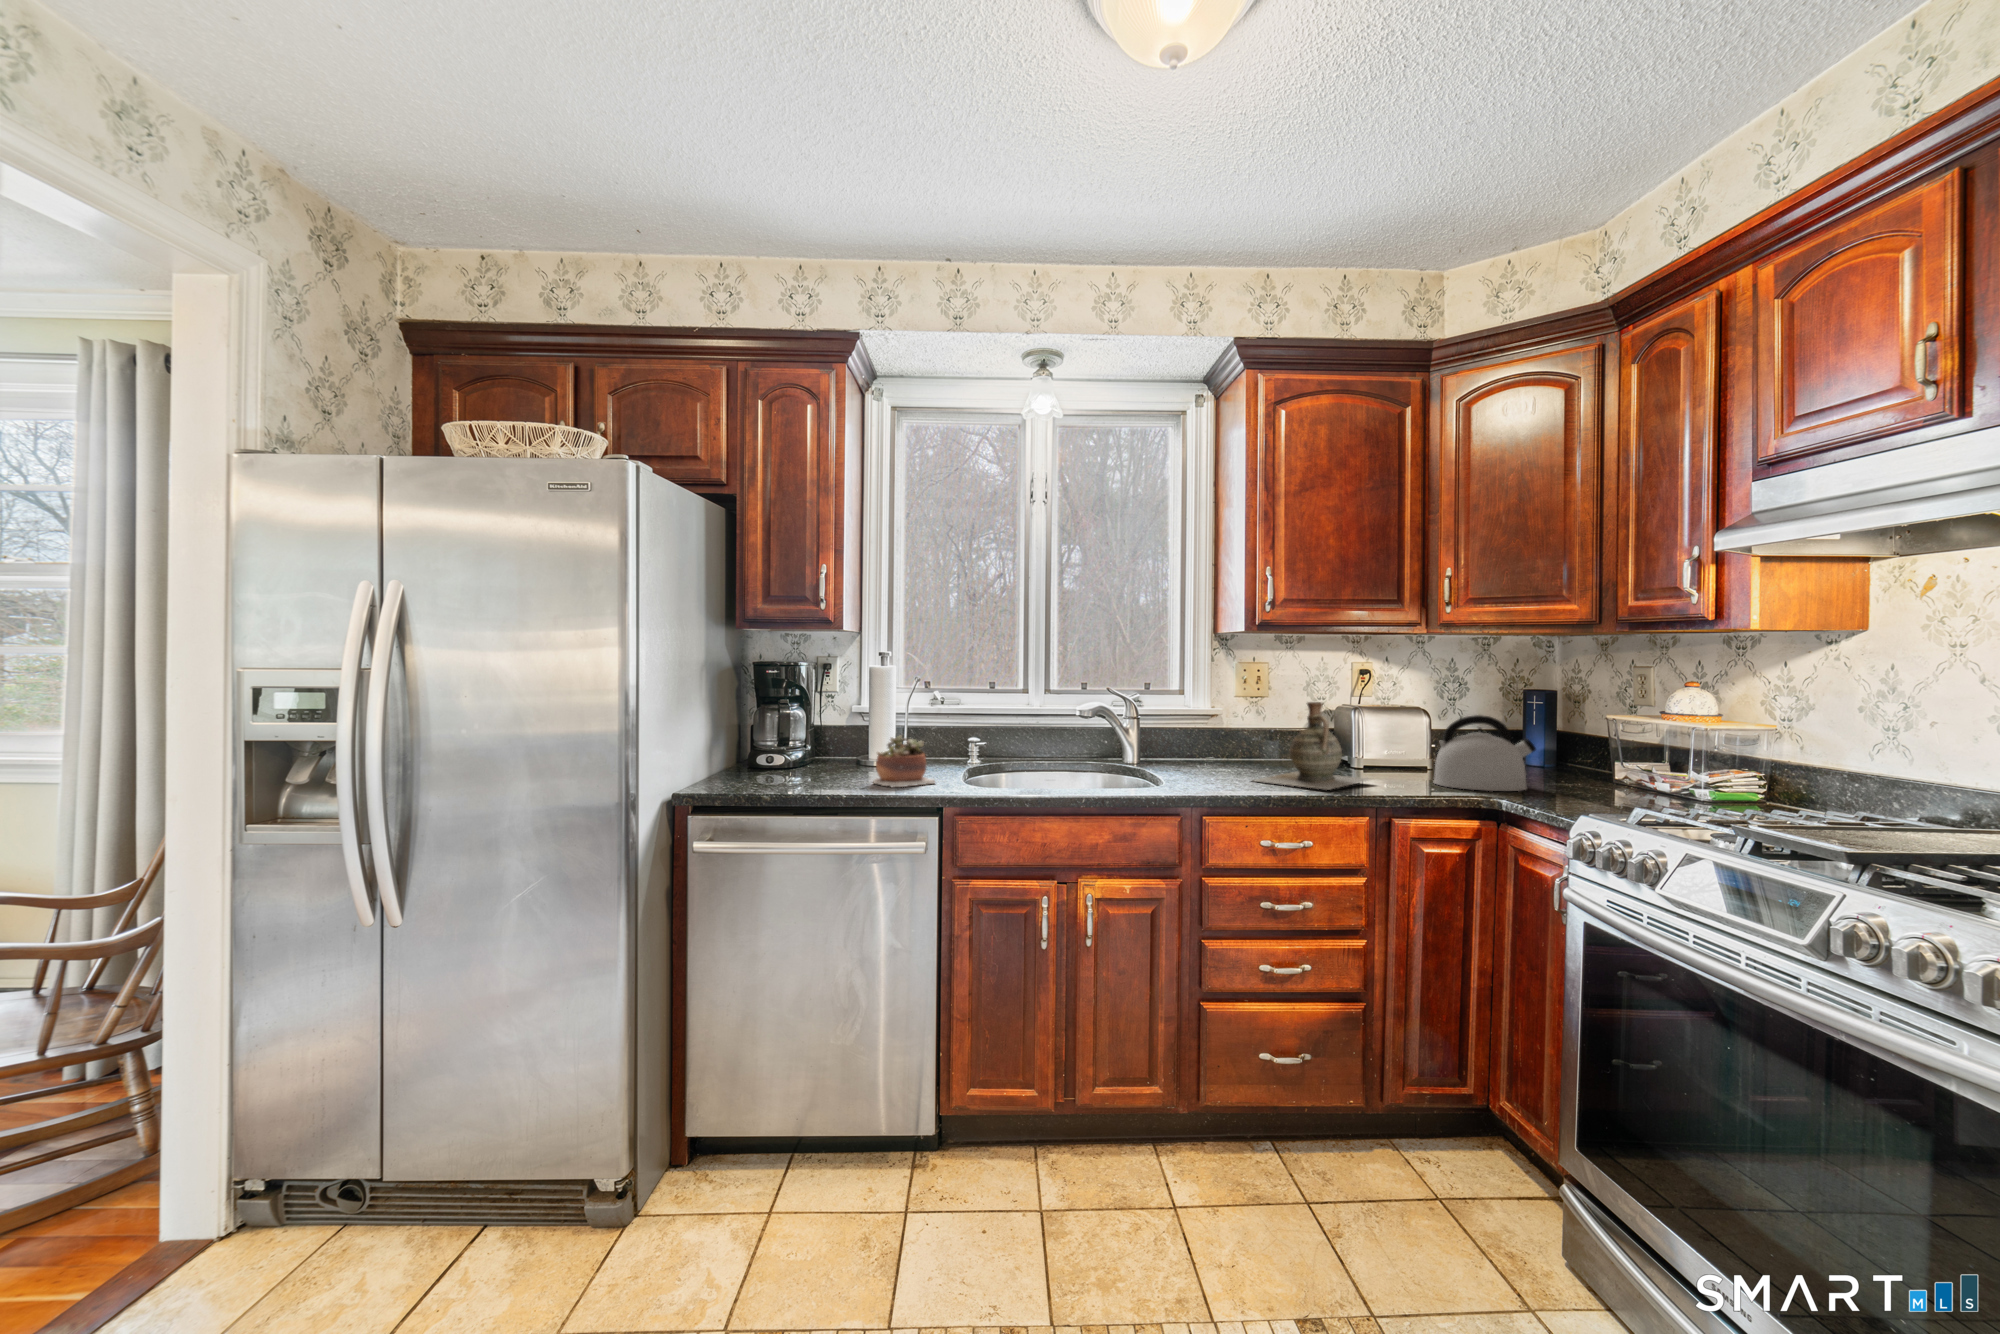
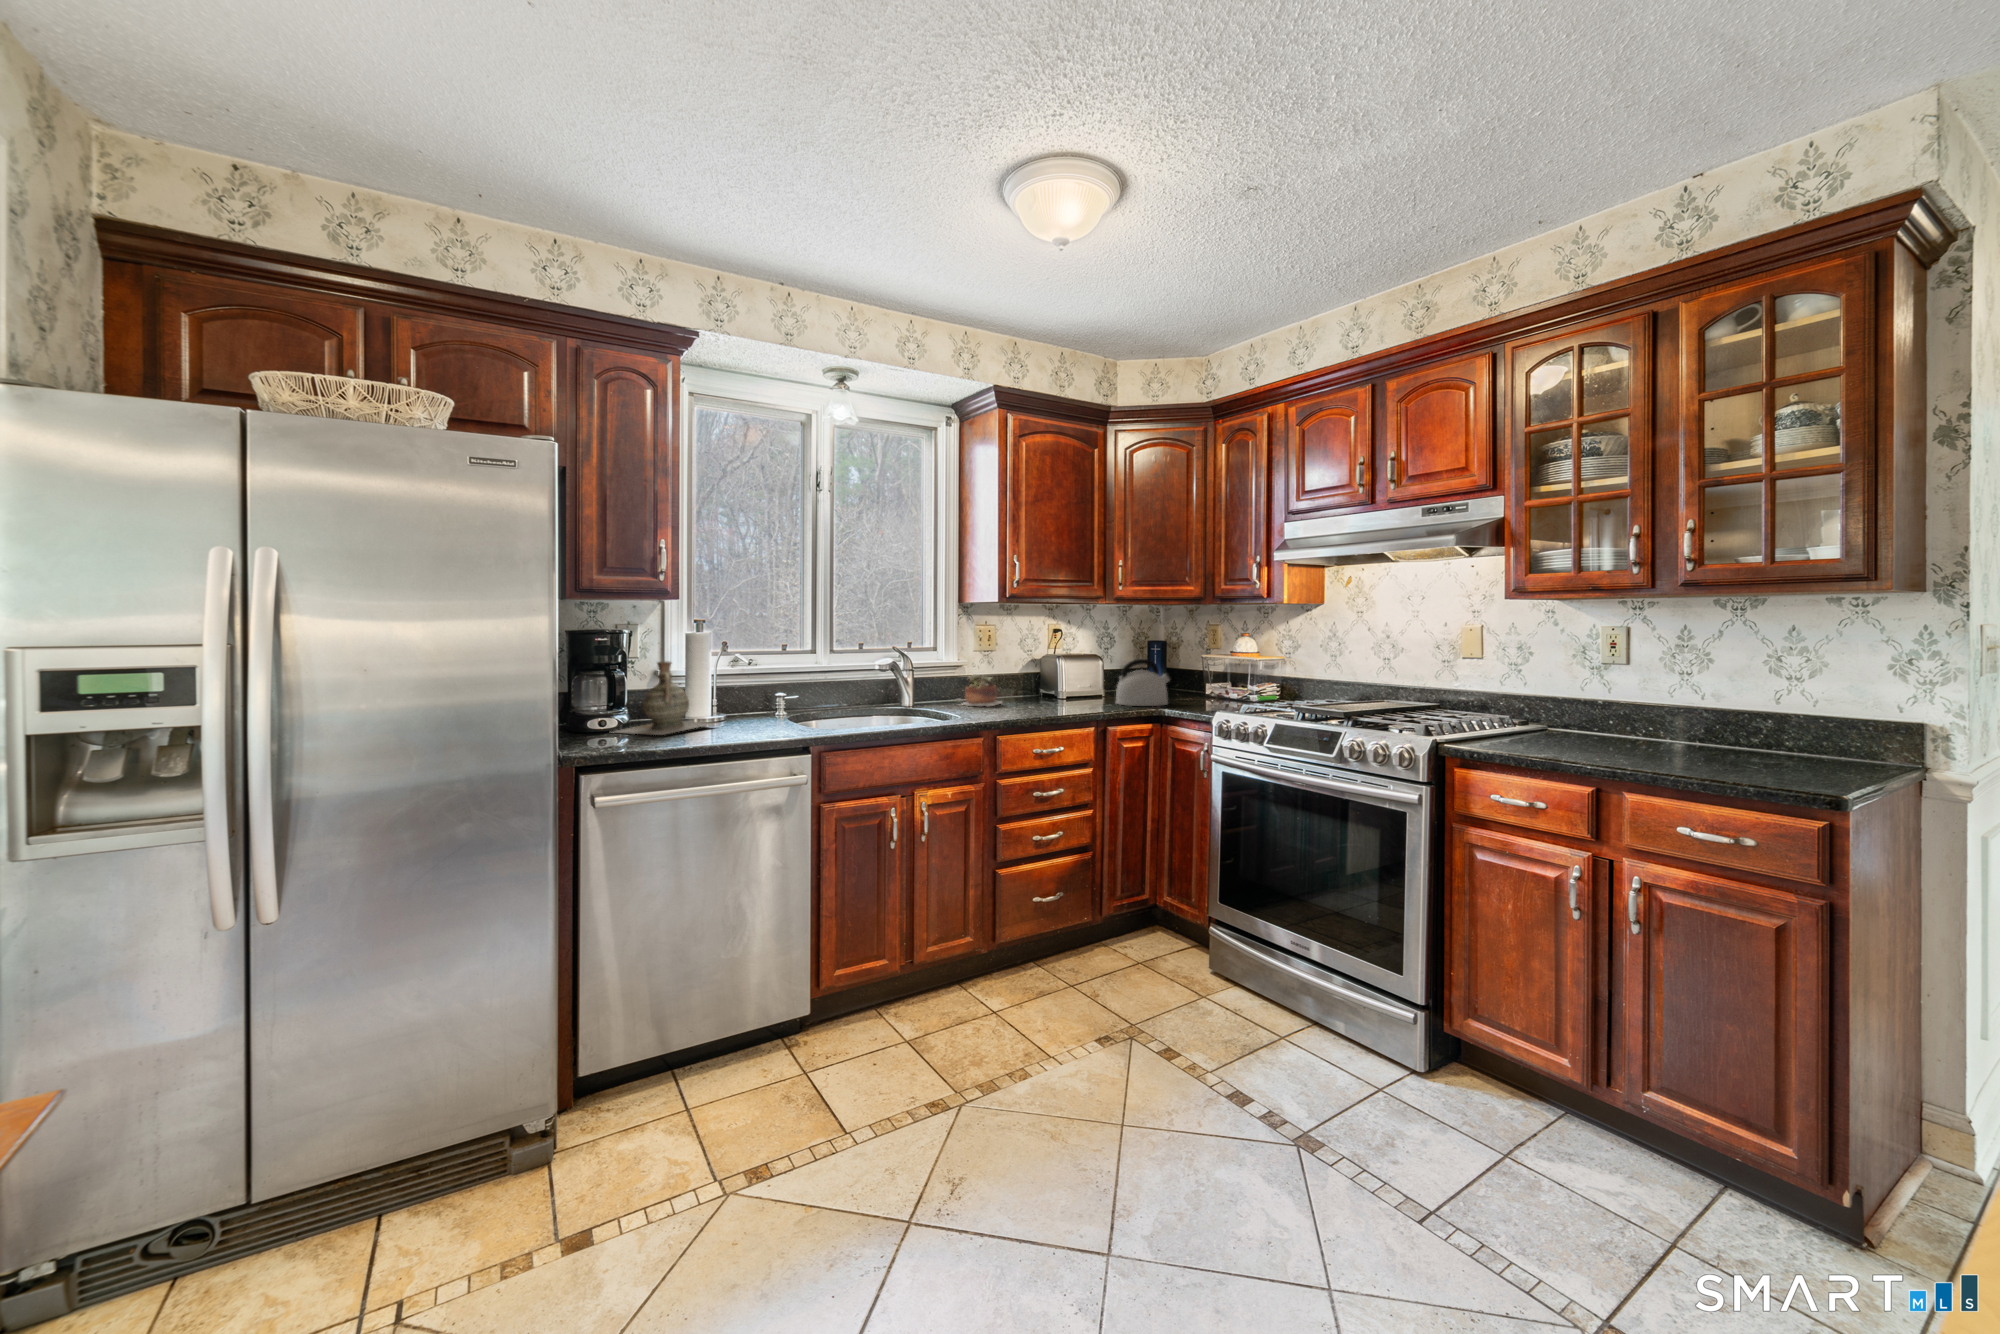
ceramic jug: present [1255,702,1369,790] -> present [615,661,712,735]
succulent plant: present [873,735,935,787] -> present [964,675,1002,706]

